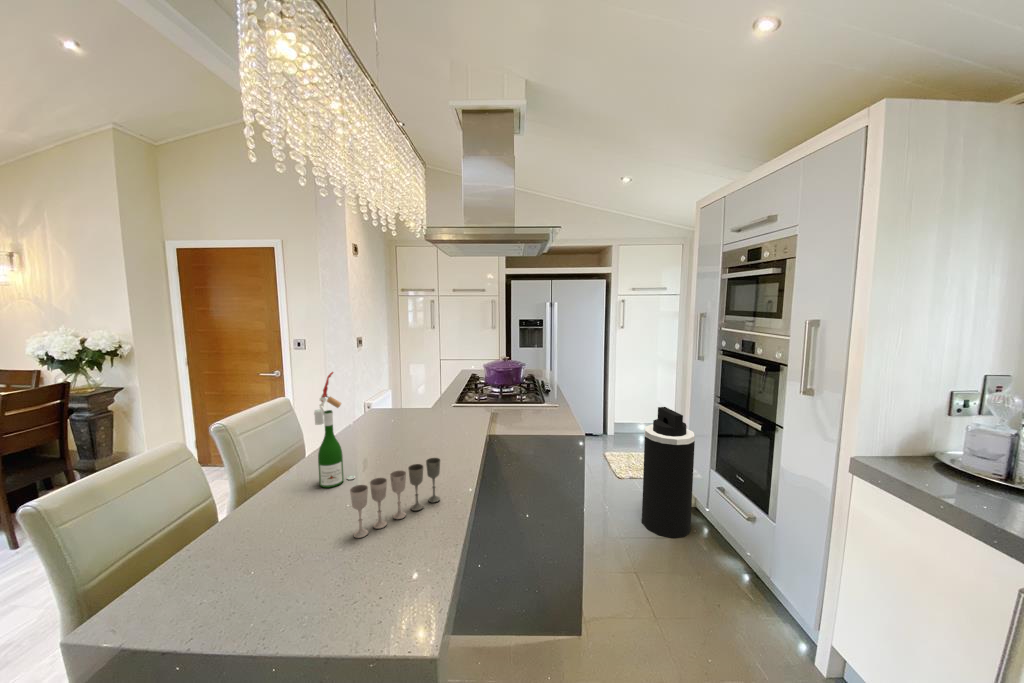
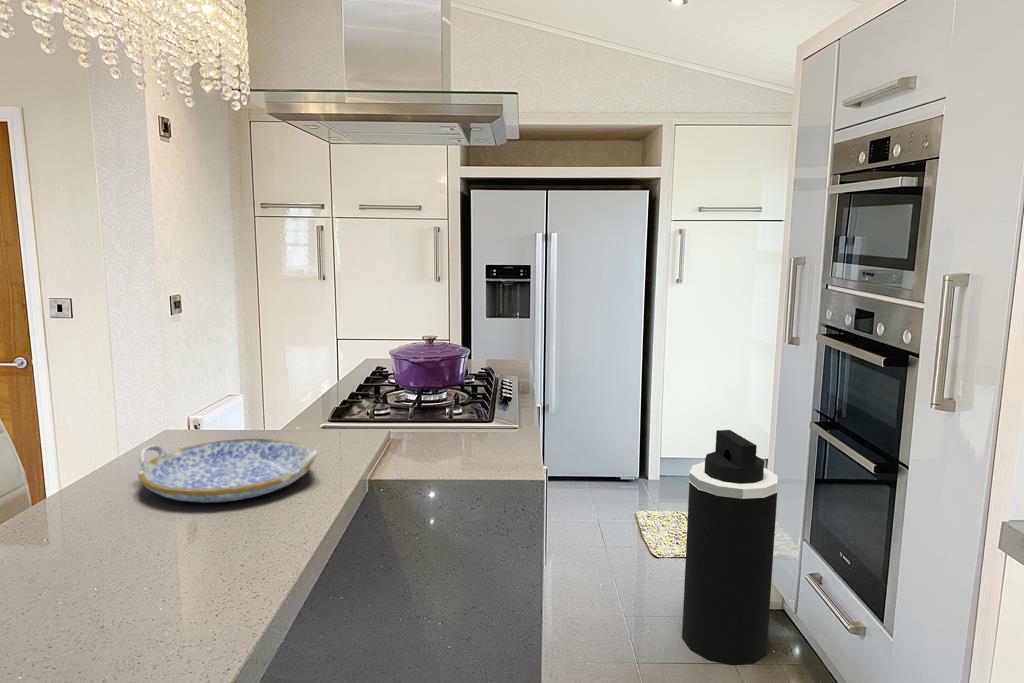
wine bottle: present [314,372,355,488] -> none [24,361,104,564]
serving tray: none [364,414,462,450] -> present [138,439,317,503]
wine glass: present [350,458,440,538] -> none [60,513,240,646]

